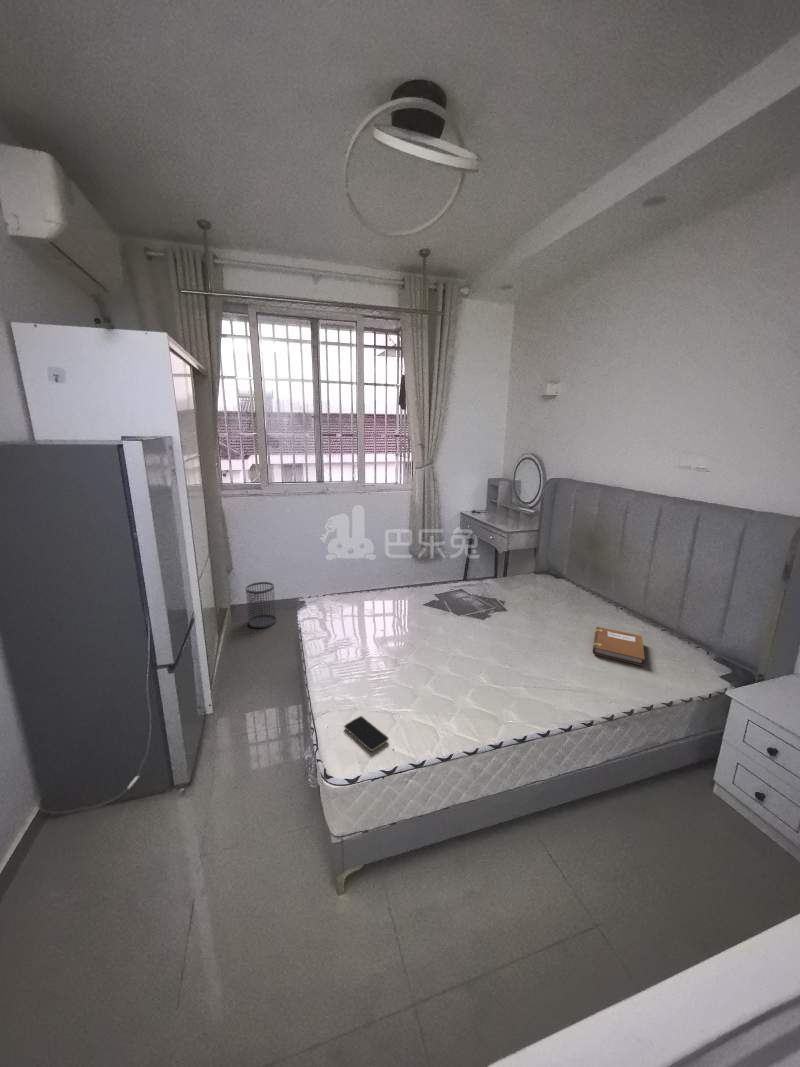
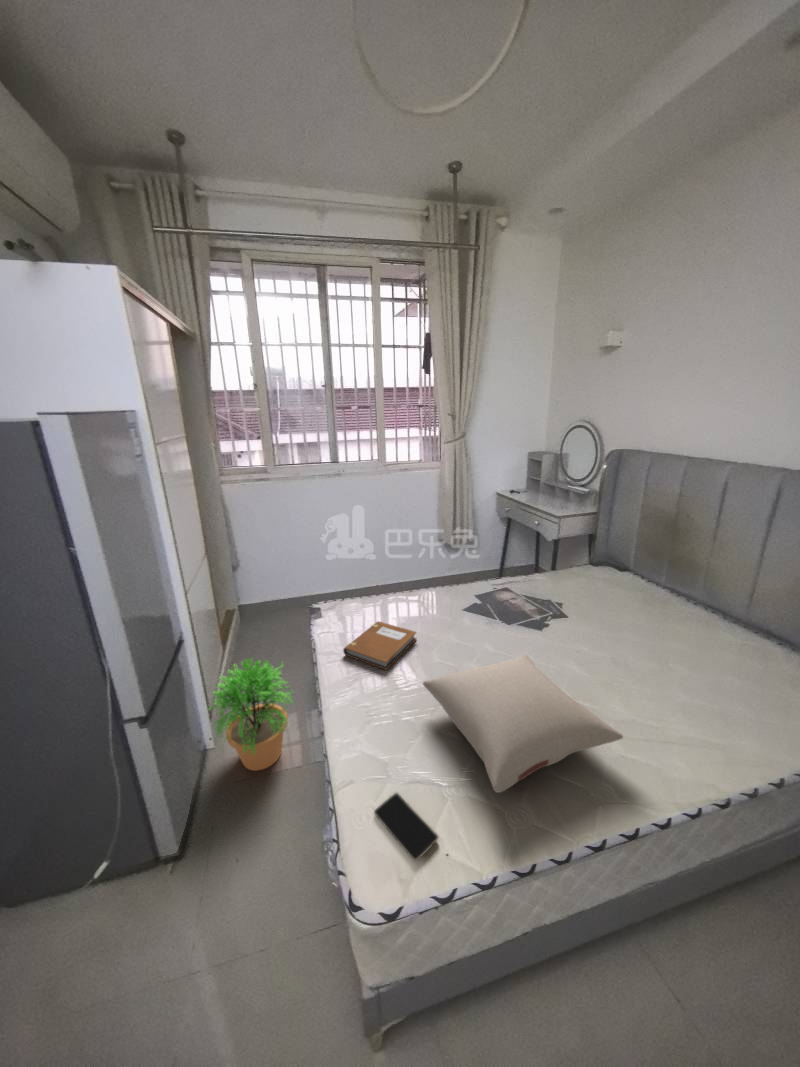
wastebasket: present [246,582,276,628] -> none [258,578,294,630]
notebook: present [593,627,645,666] -> present [343,621,416,670]
pillow: none [385,632,524,710] -> present [423,655,623,793]
potted plant: none [207,636,282,732] -> present [210,658,294,771]

